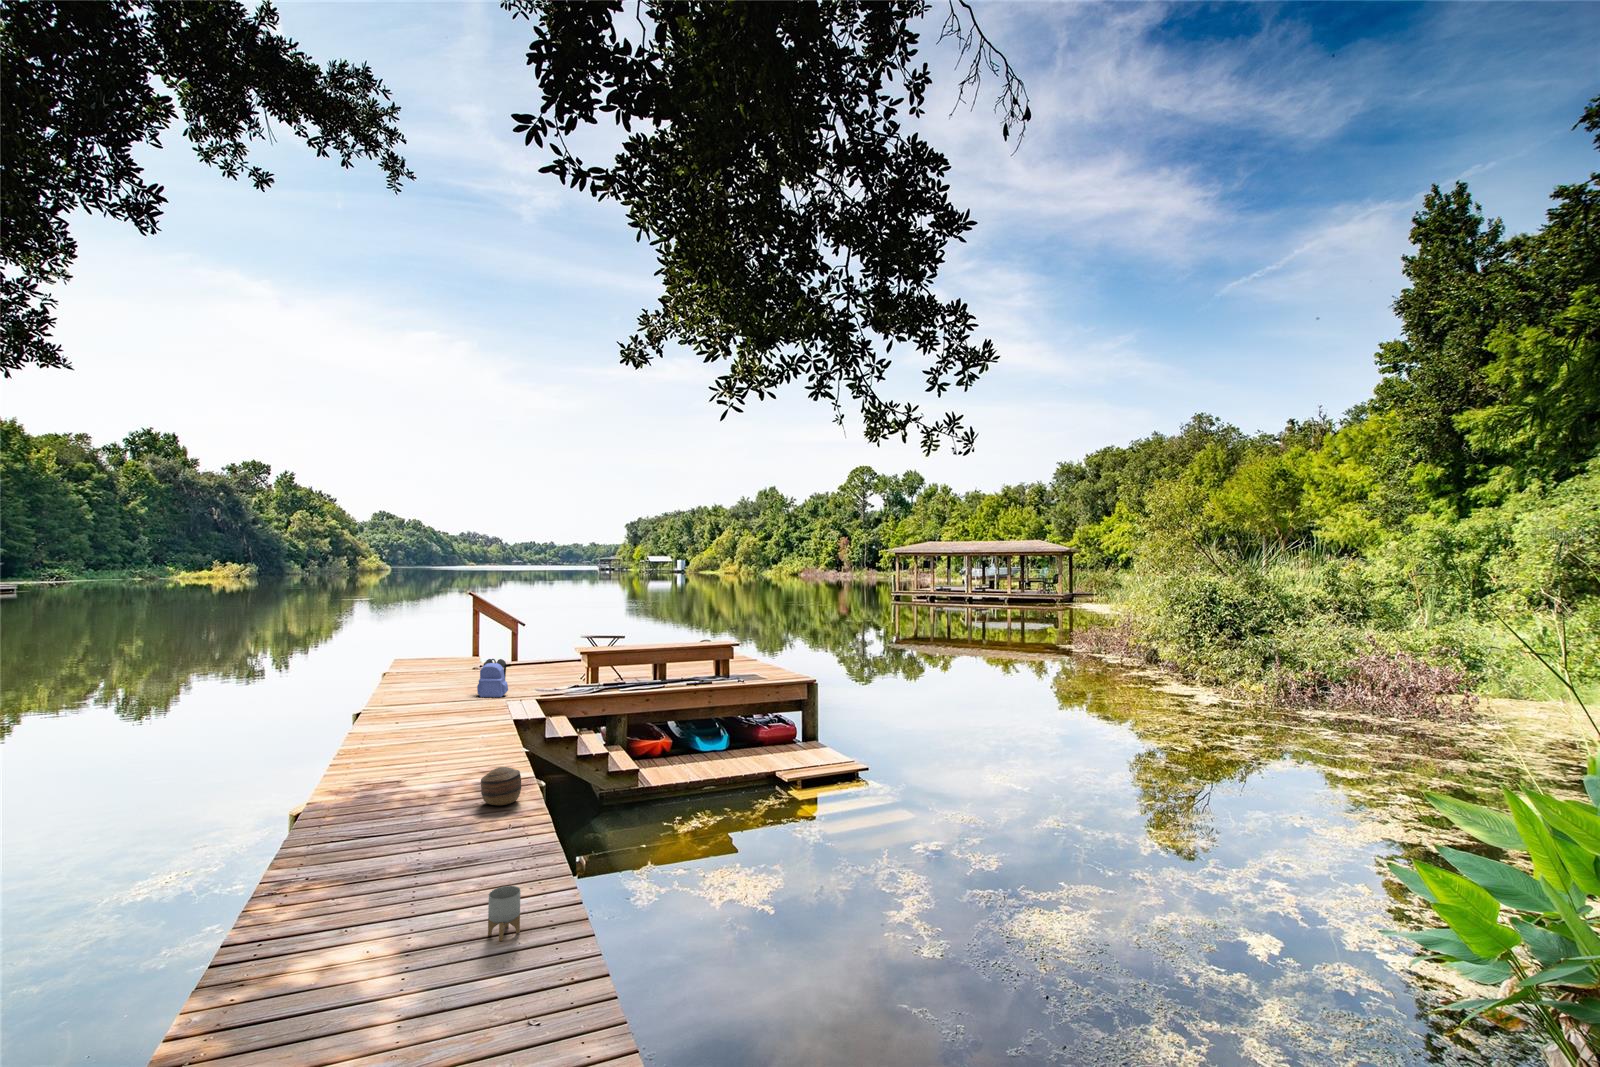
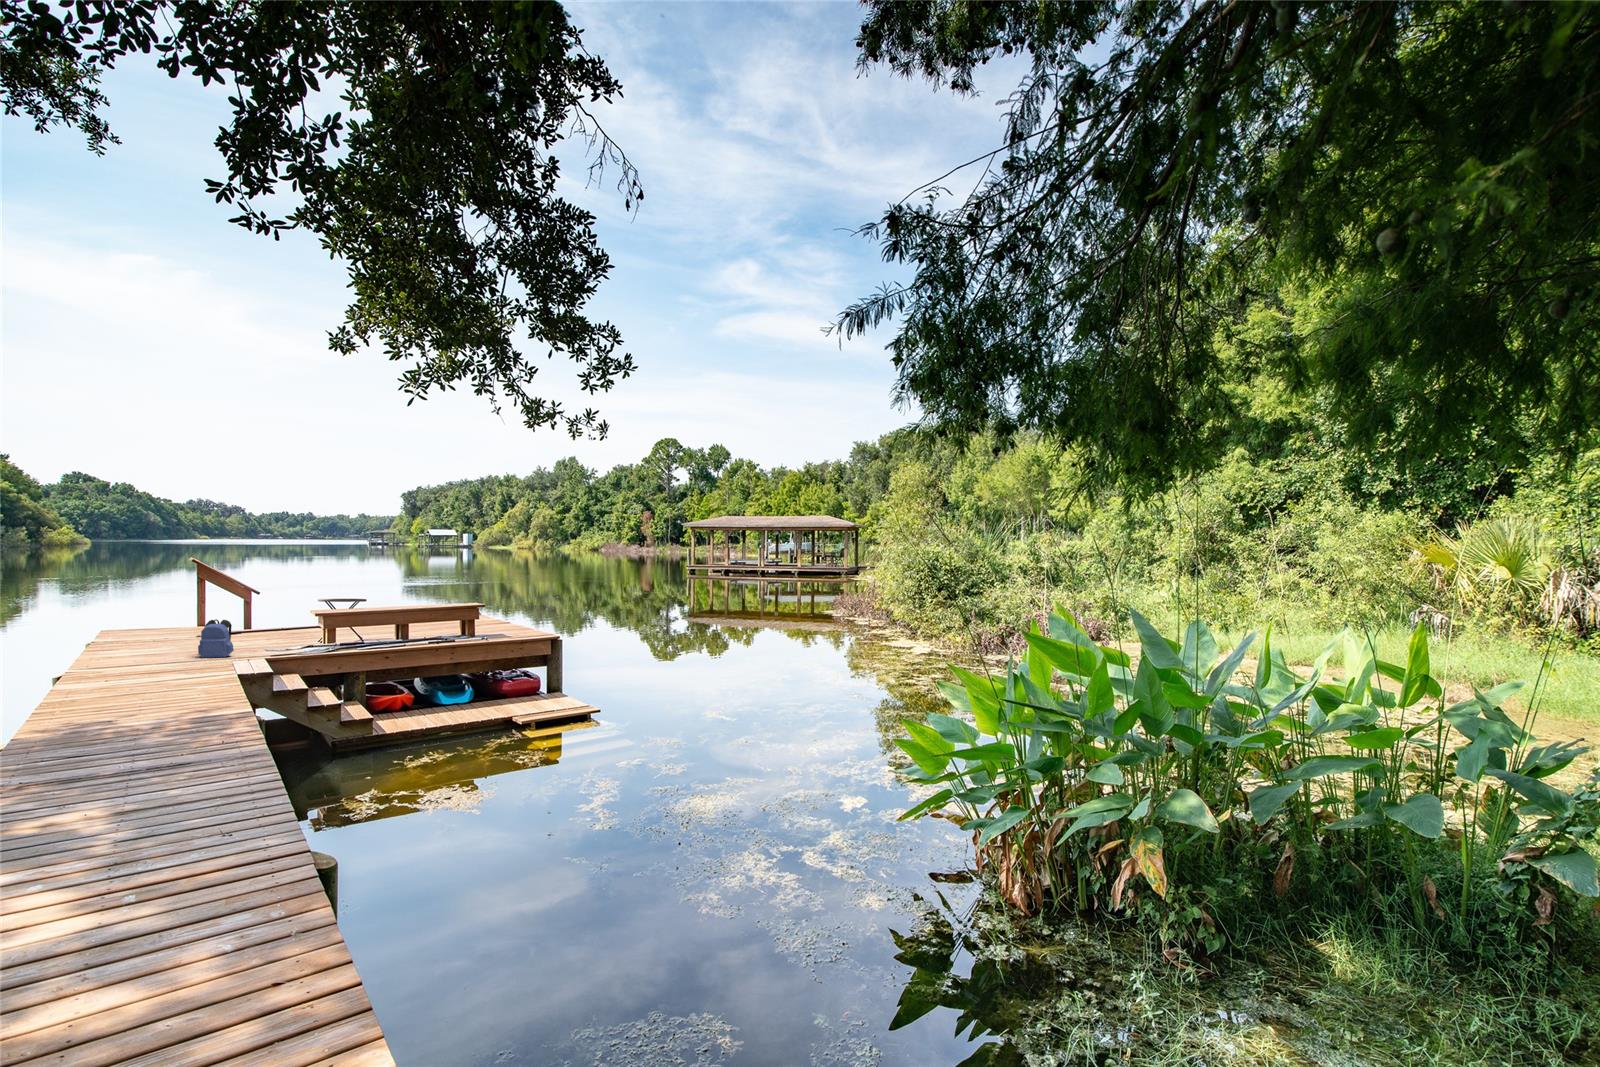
basket: present [481,767,521,805] -> none [194,702,236,735]
planter: present [488,886,520,941] -> none [193,772,222,811]

